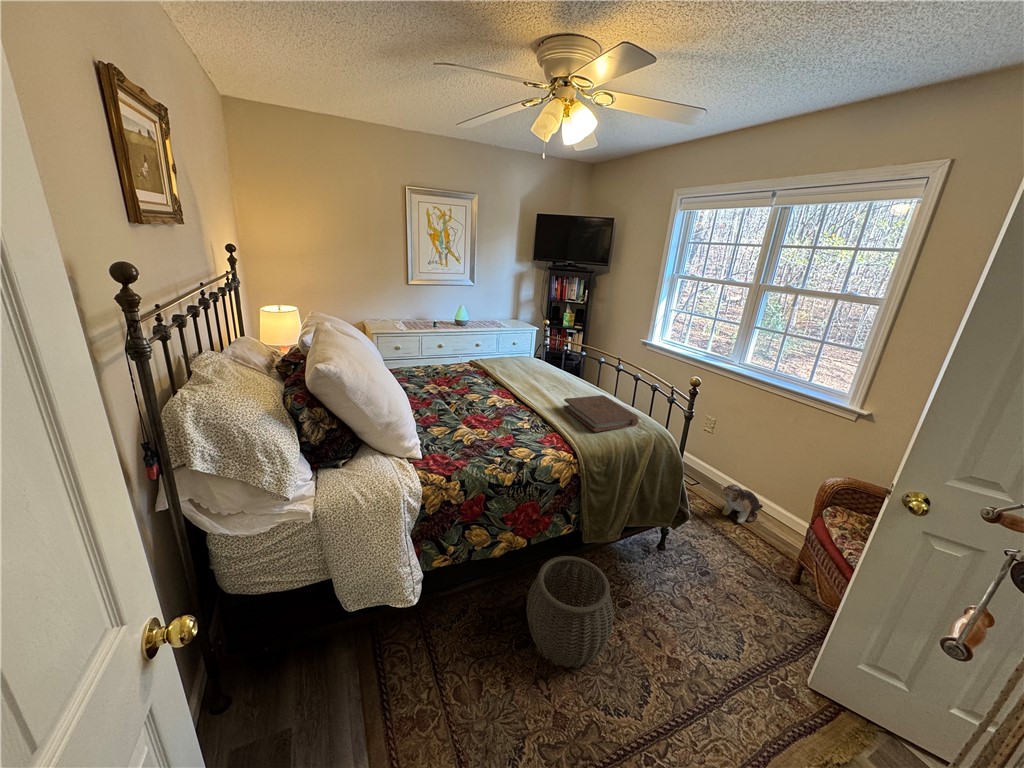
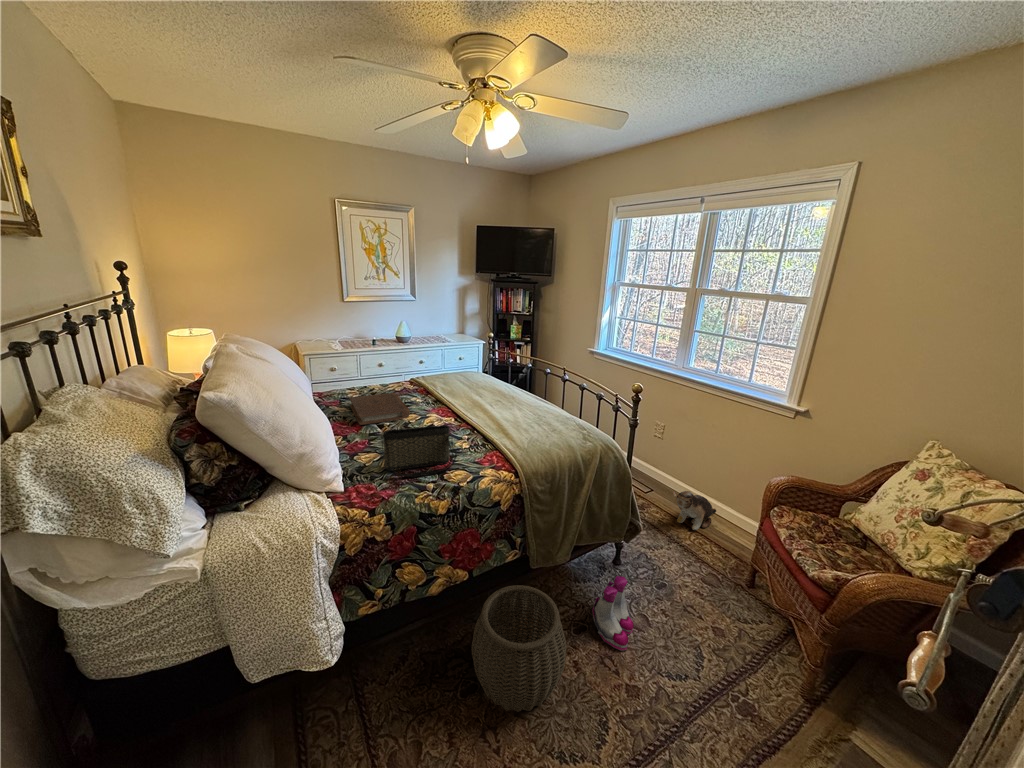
book: present [563,395,639,432] -> present [350,393,410,425]
handbag: none [455,405,522,450] -> present [381,425,457,477]
boots: none [637,557,676,626] -> present [592,576,634,651]

